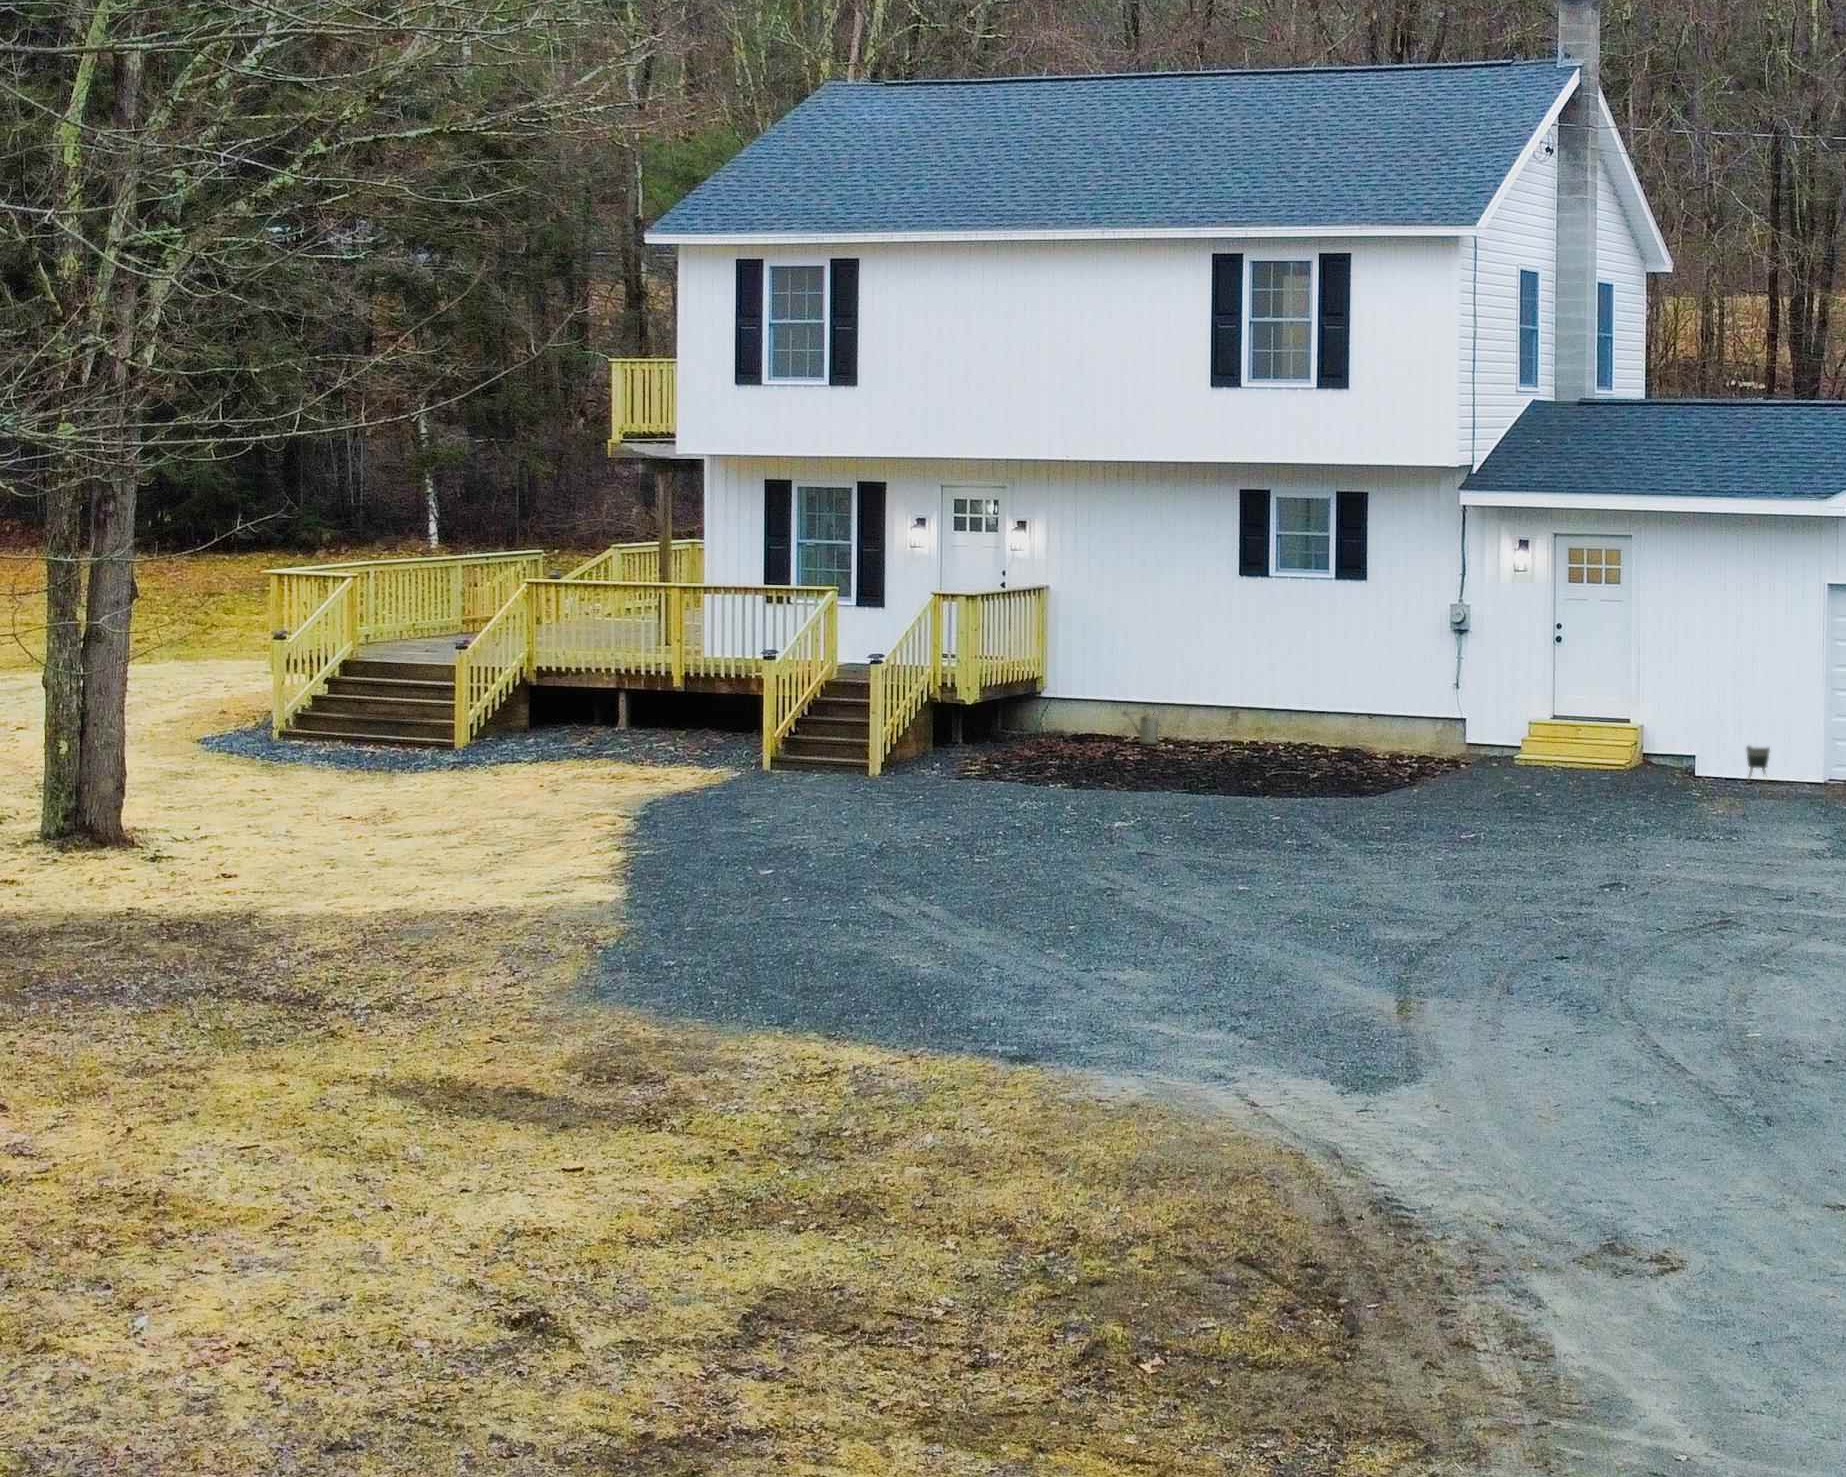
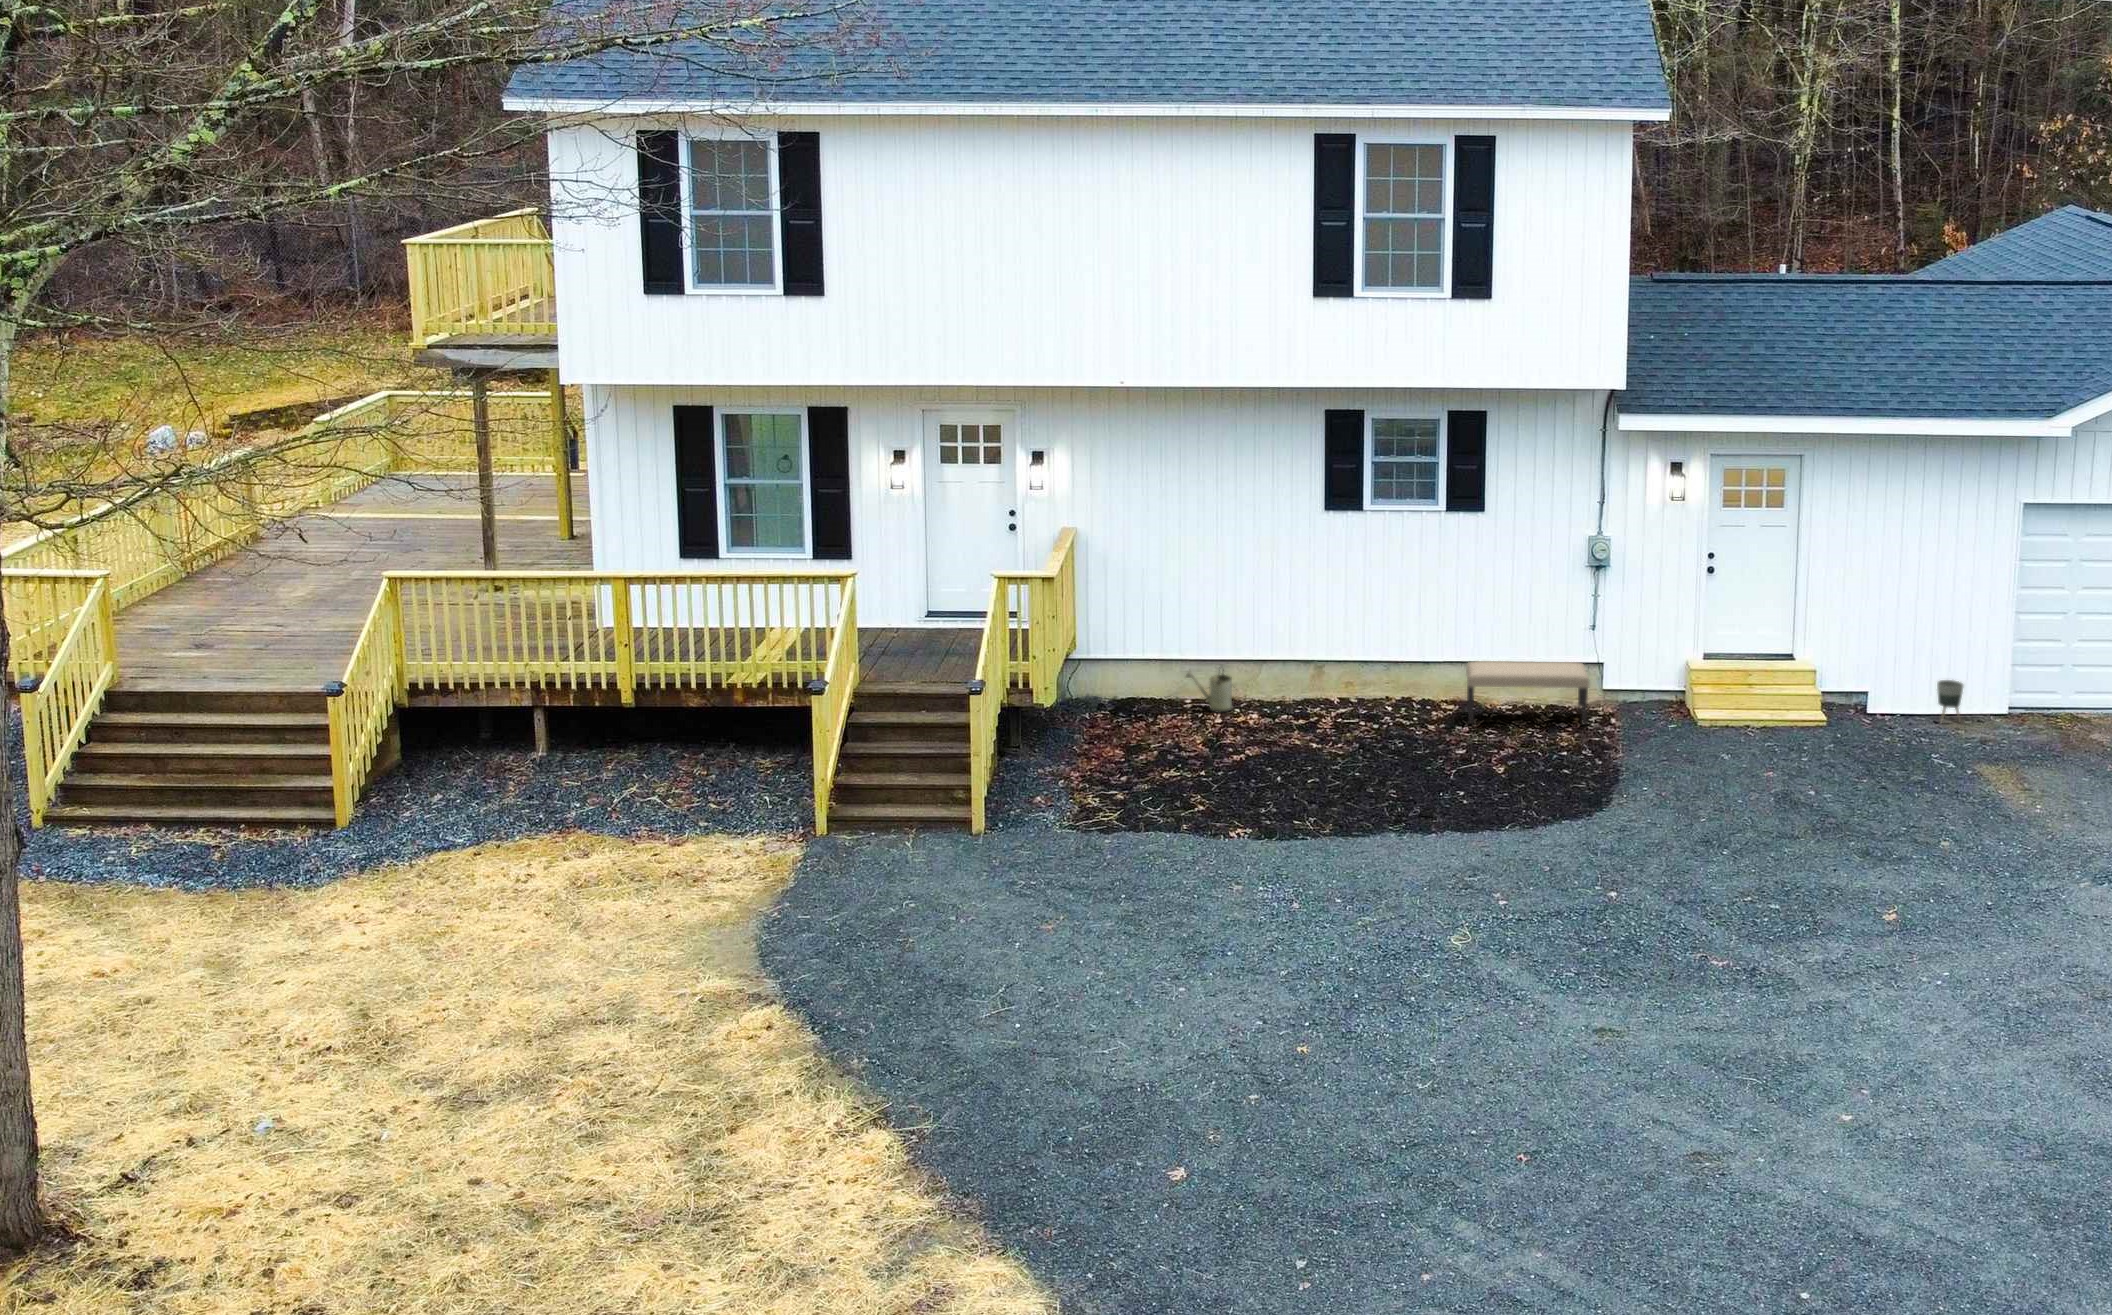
bench: none [1333,711,1445,766] -> present [1466,661,1590,725]

